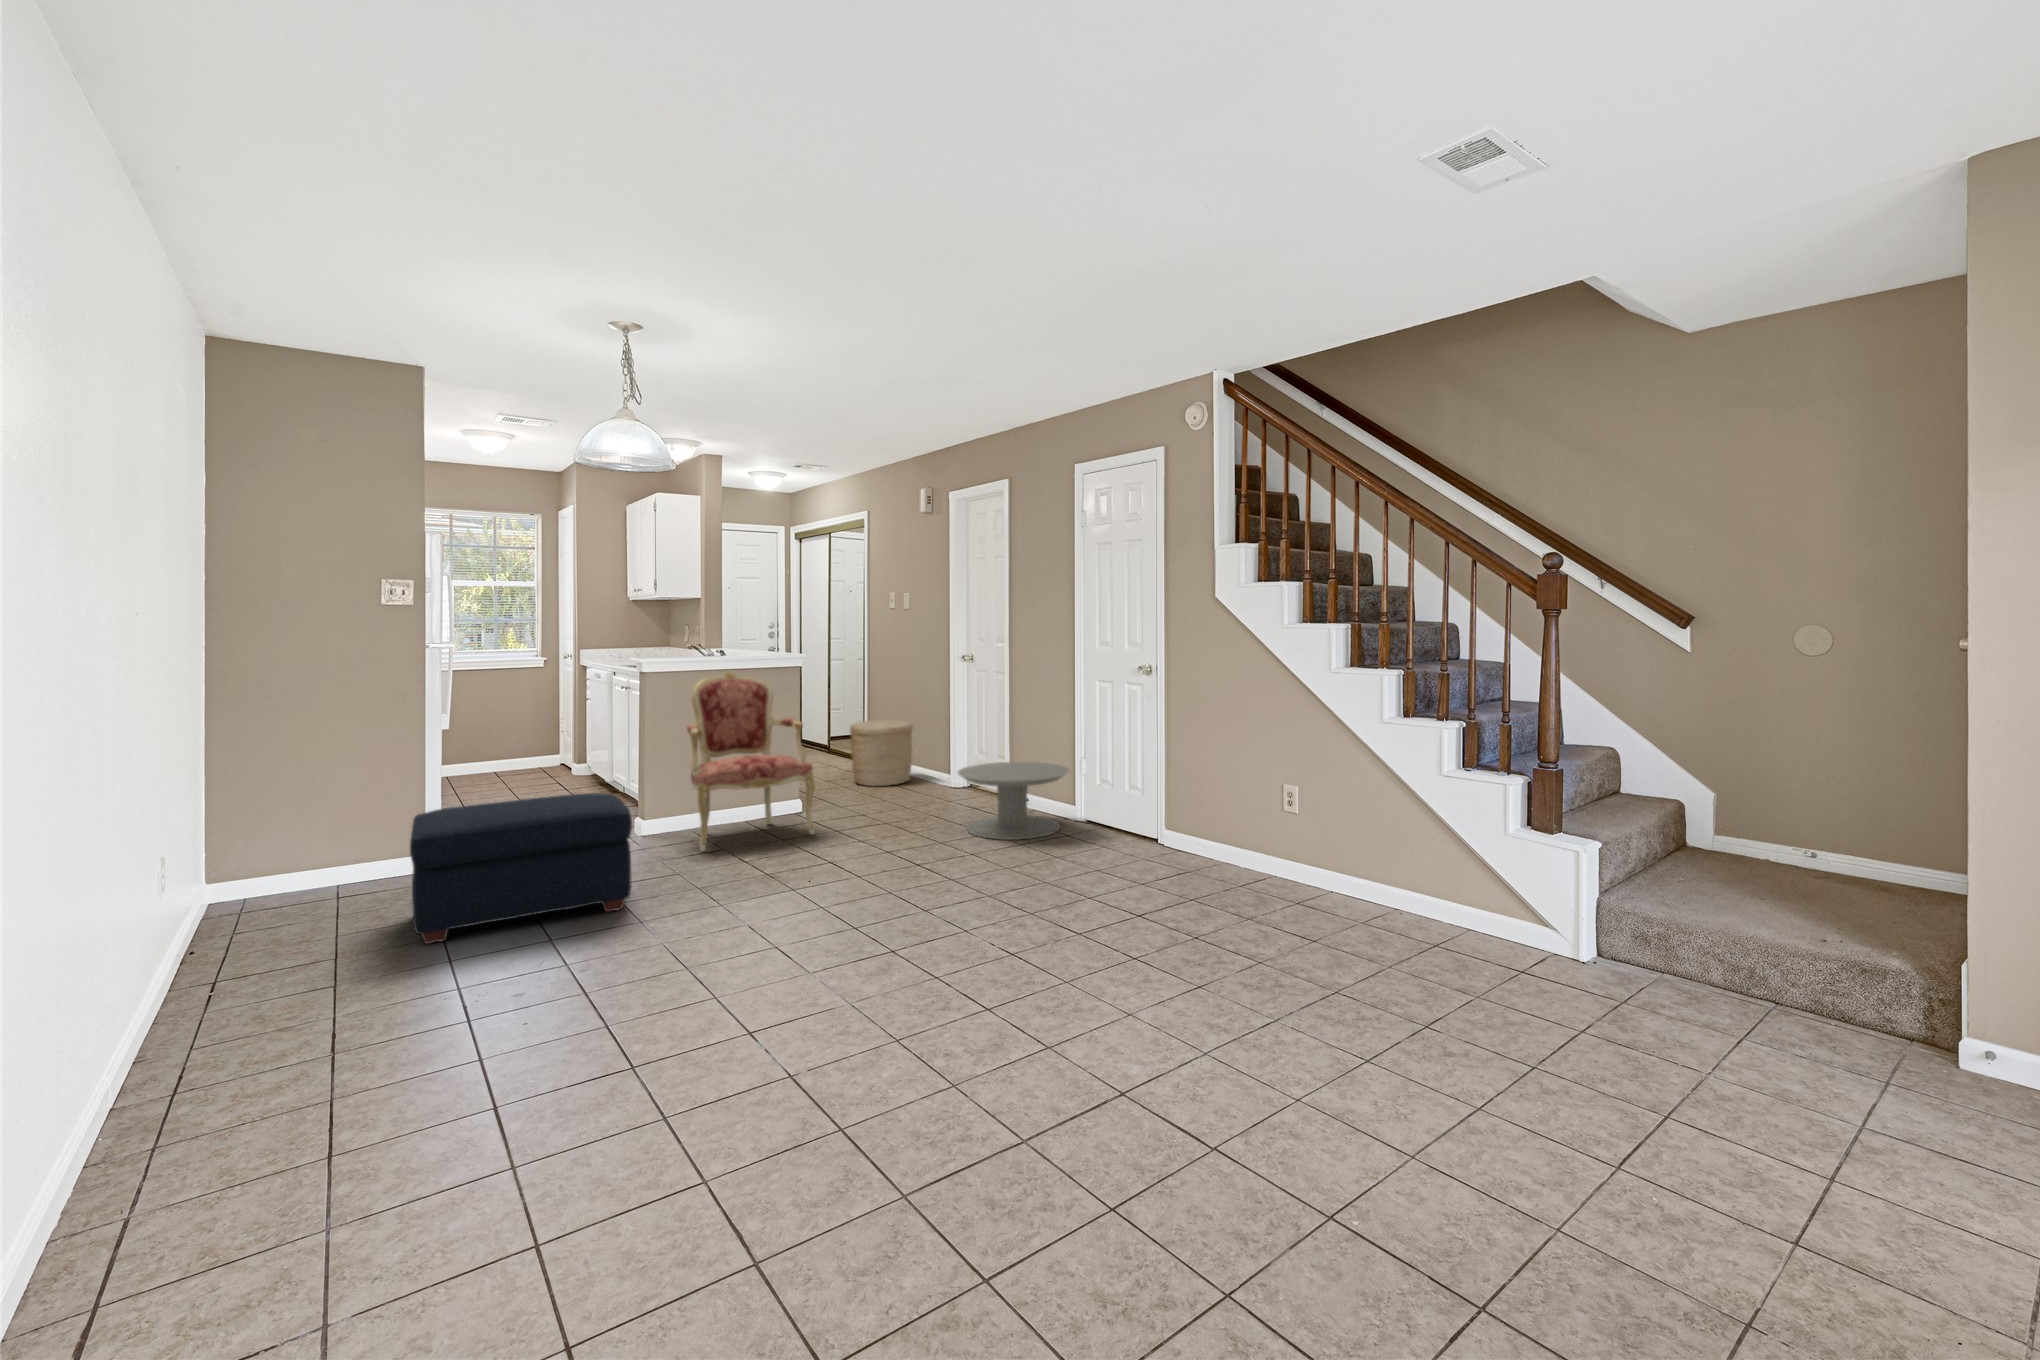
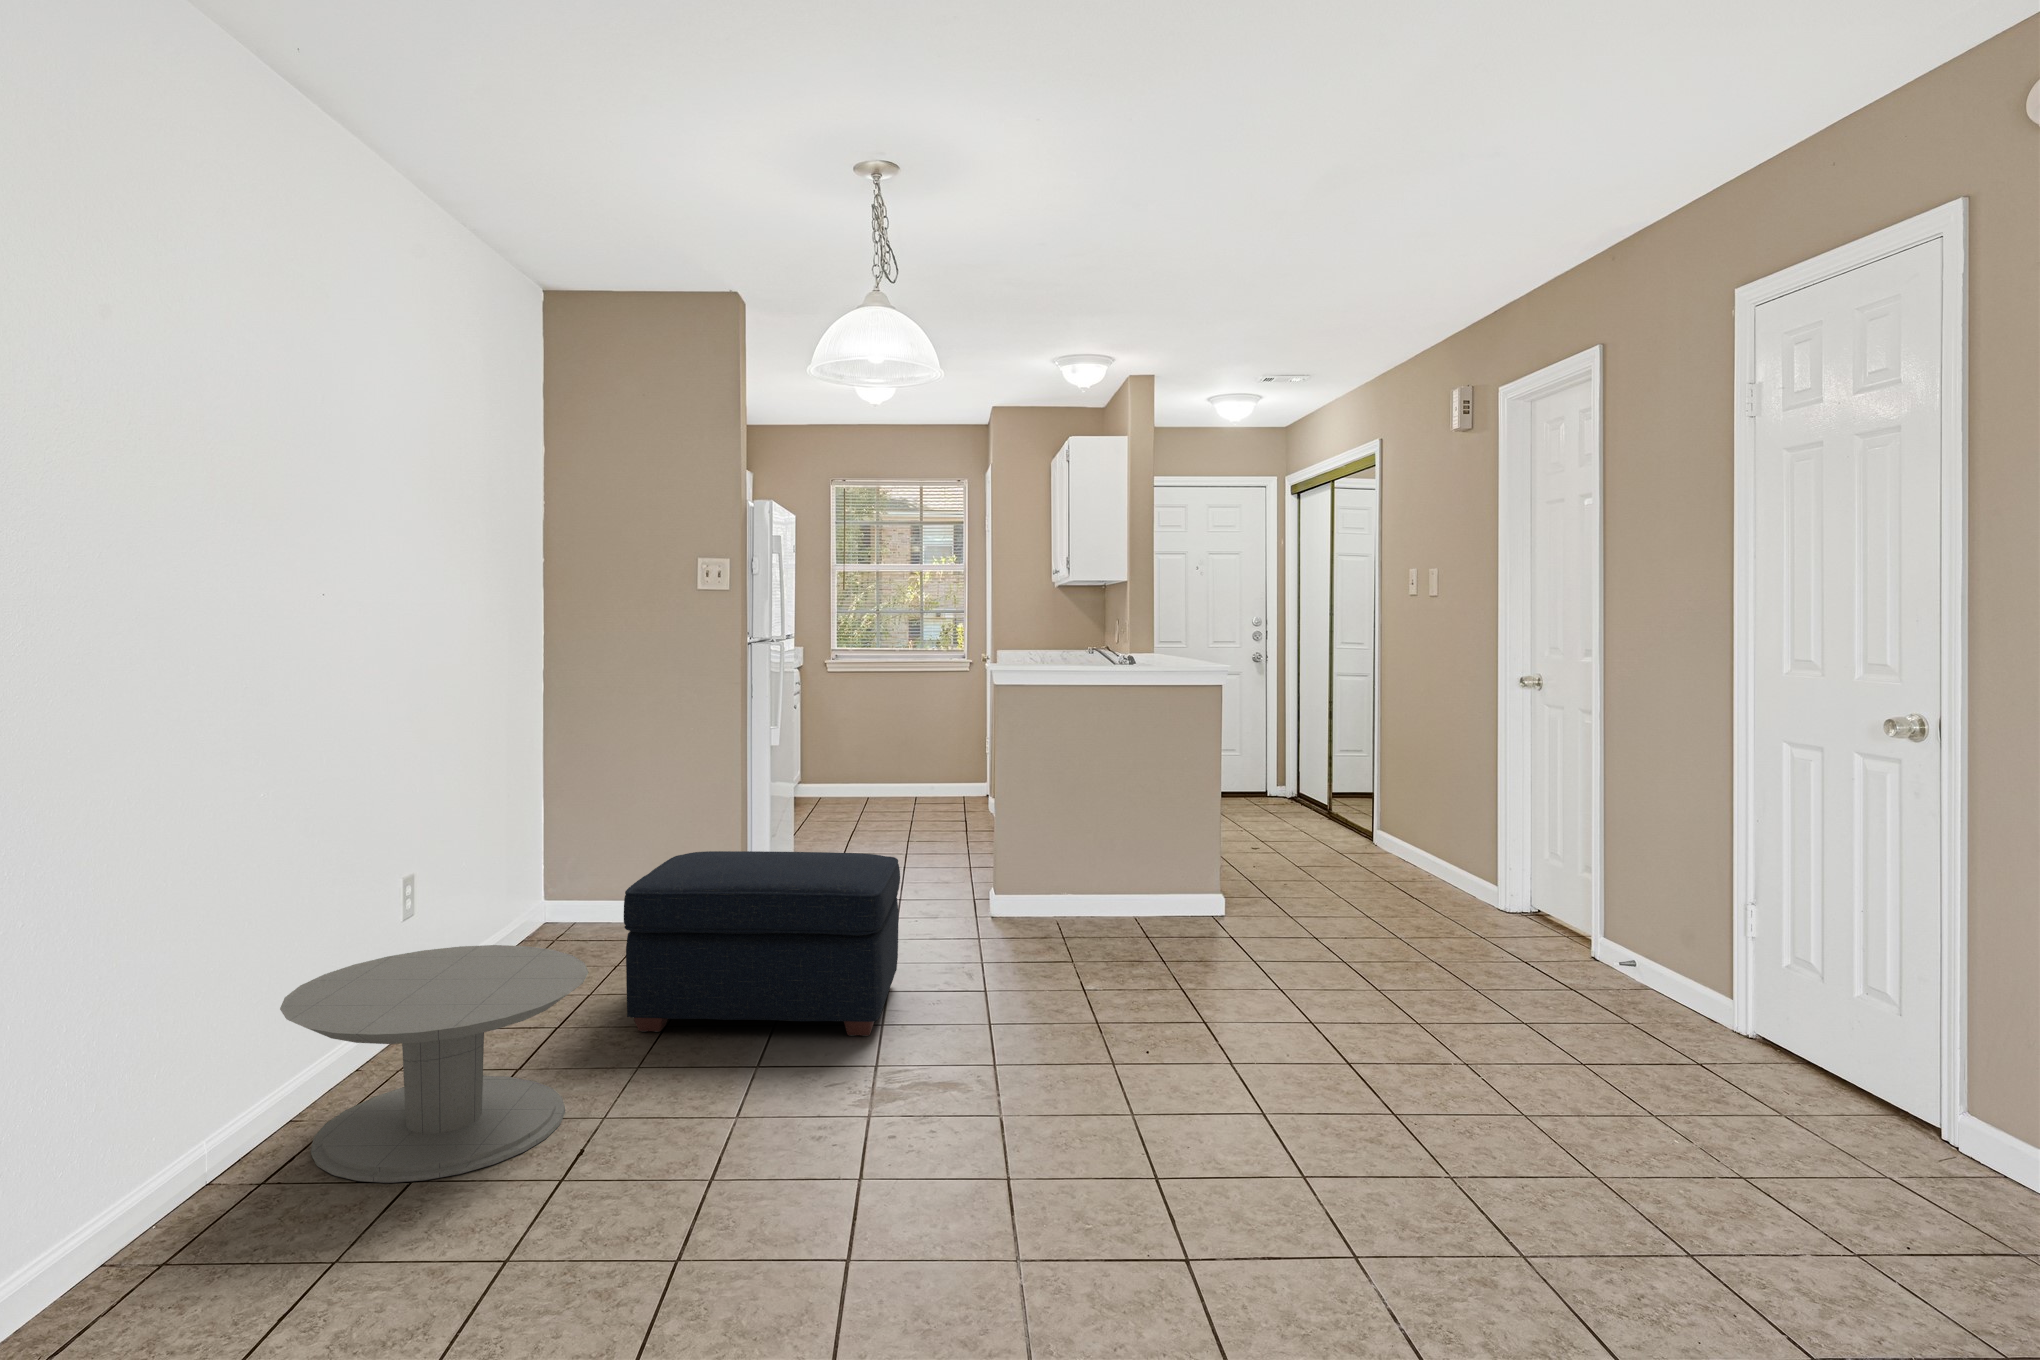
armchair: present [687,672,815,851] -> none [1031,689,1214,959]
woven basket: present [850,720,913,786] -> none [1326,776,1435,888]
side table: present [957,762,1069,840] -> present [280,945,589,1183]

